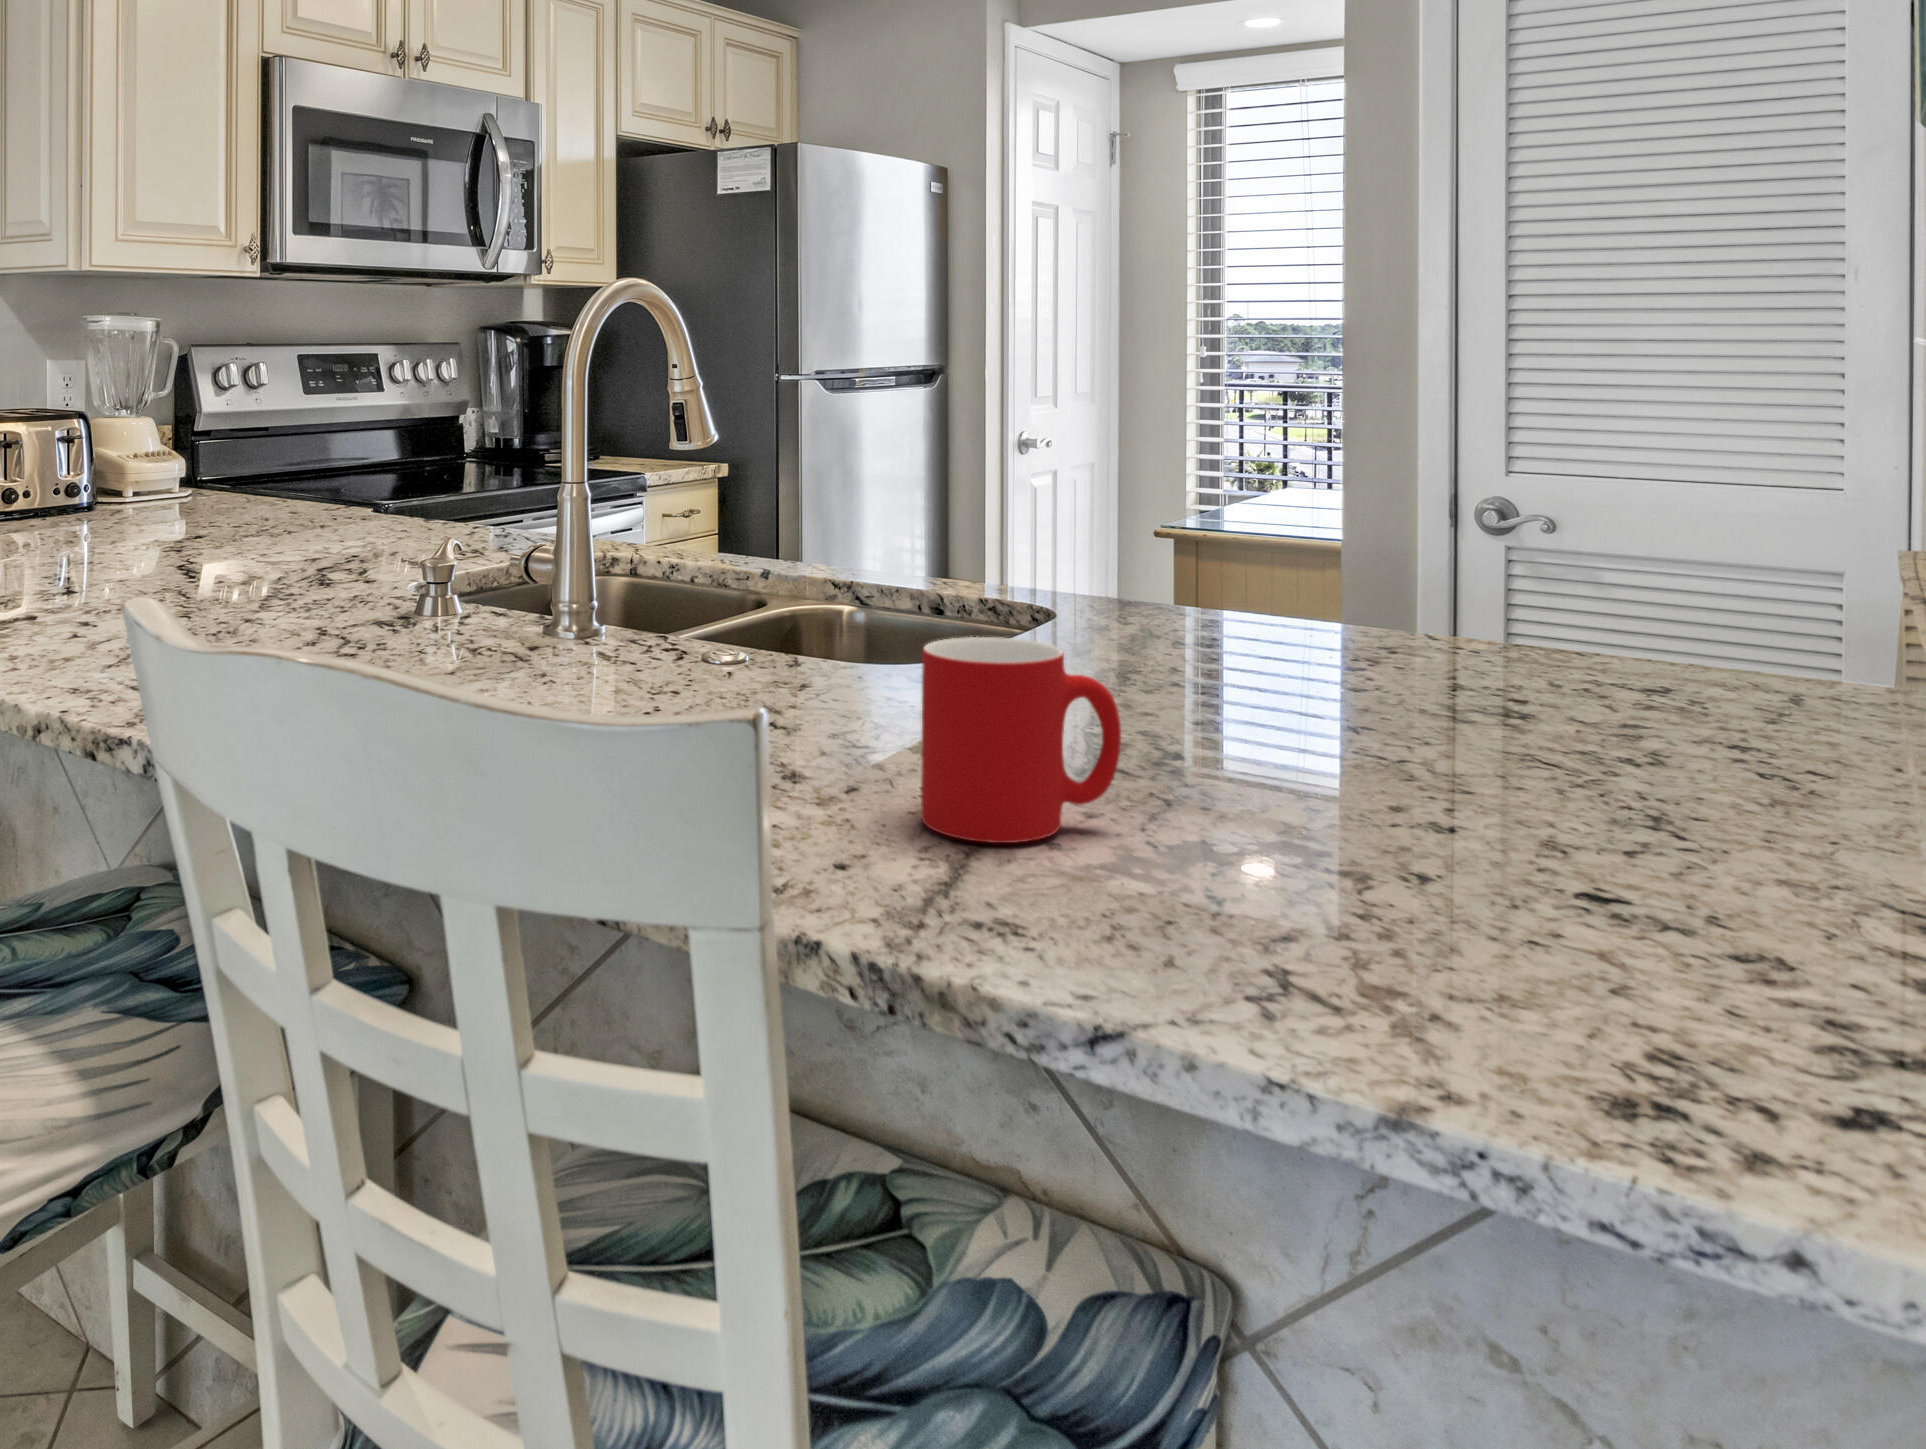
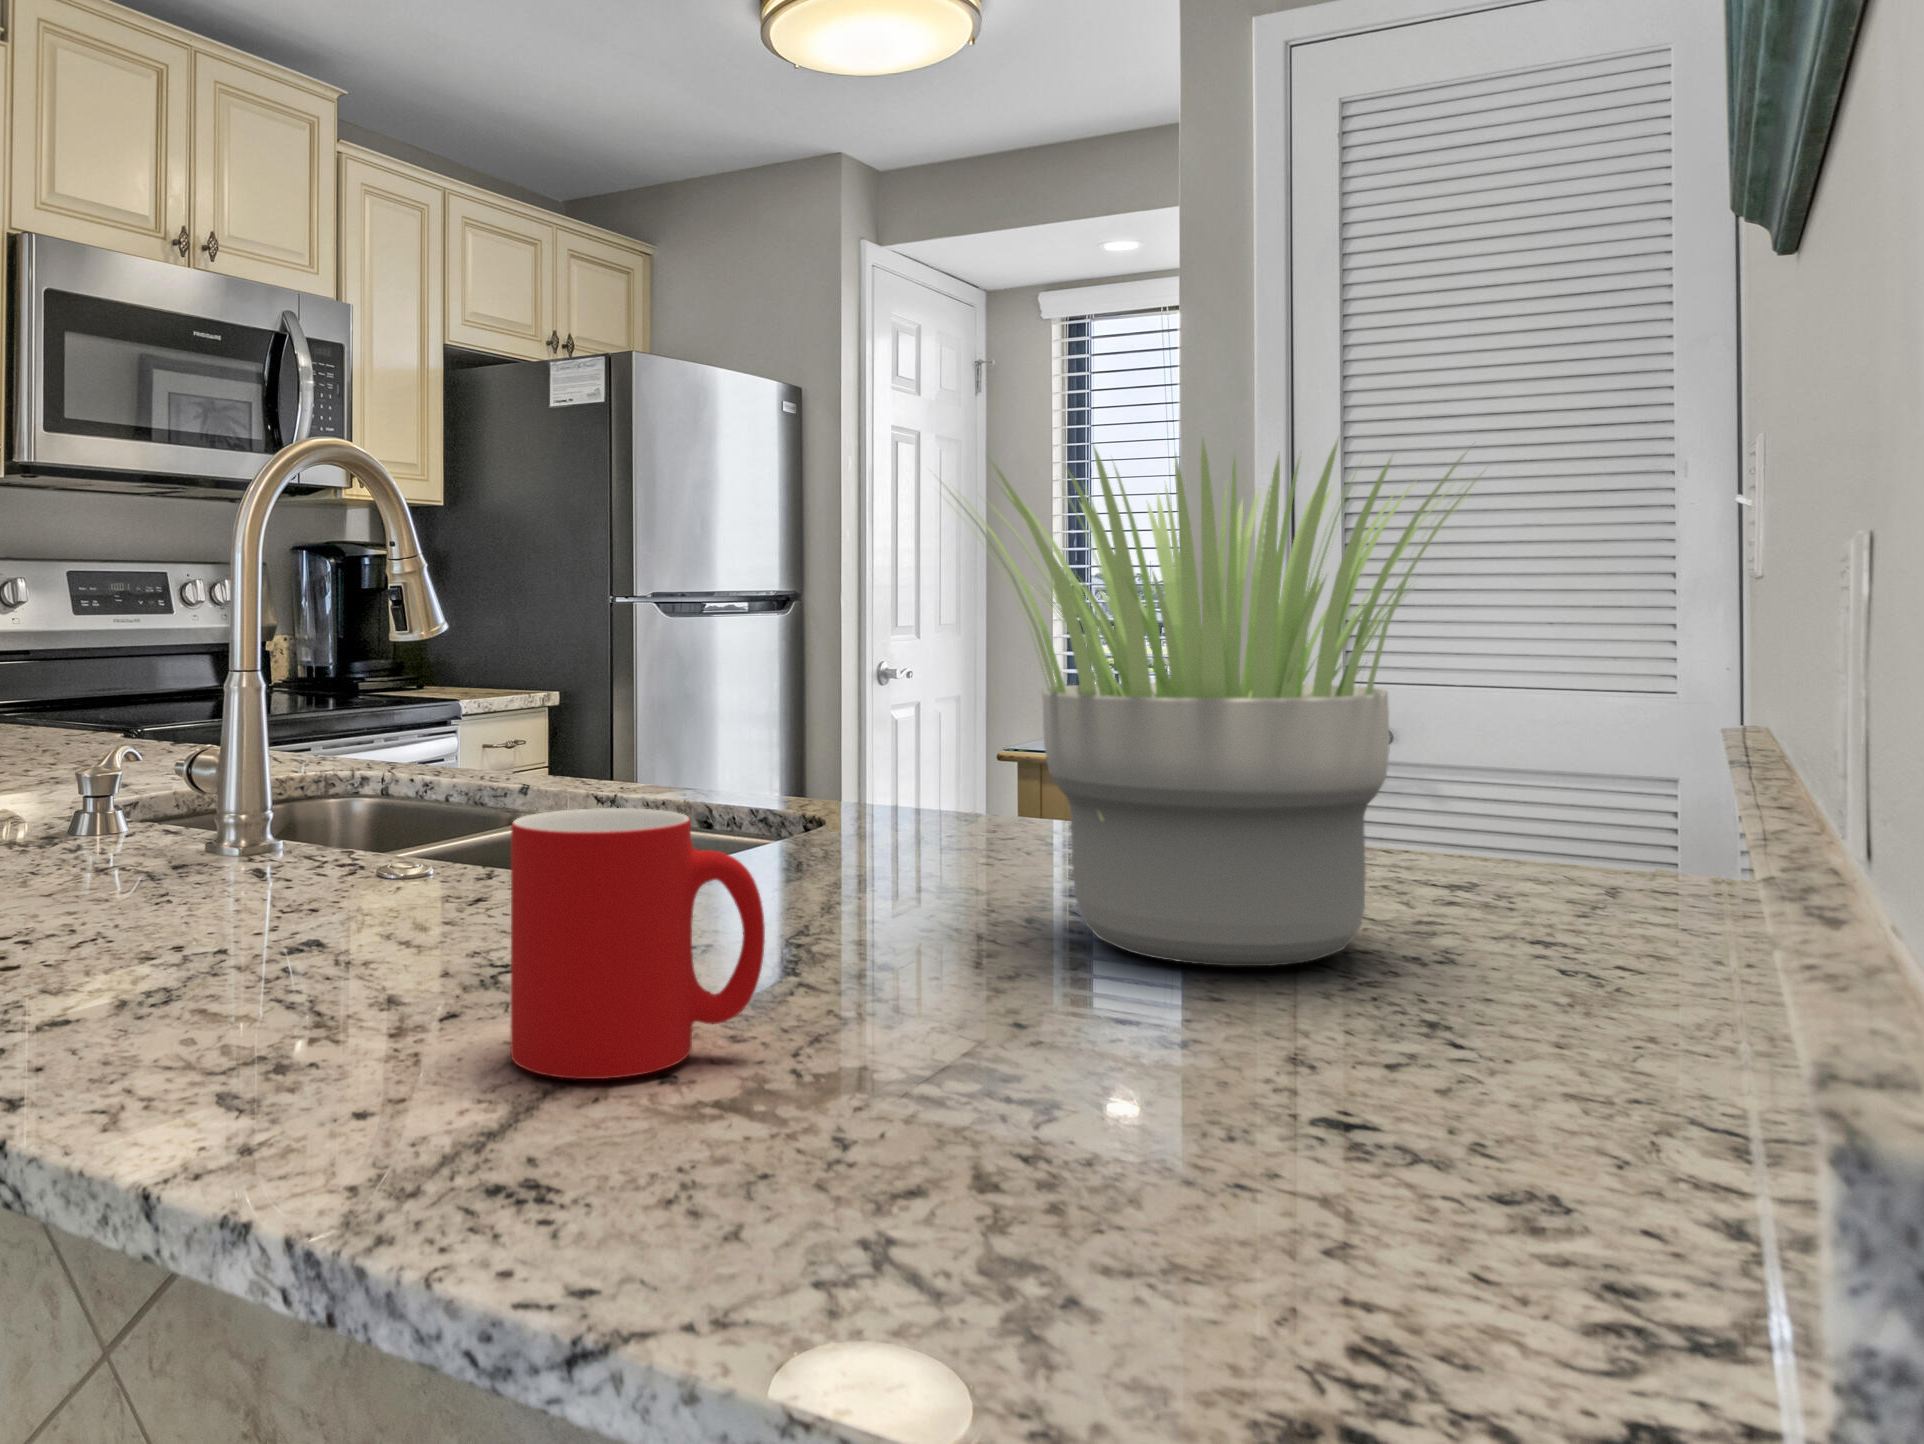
potted plant: none [1208,335,1758,766] -> present [941,436,1484,966]

